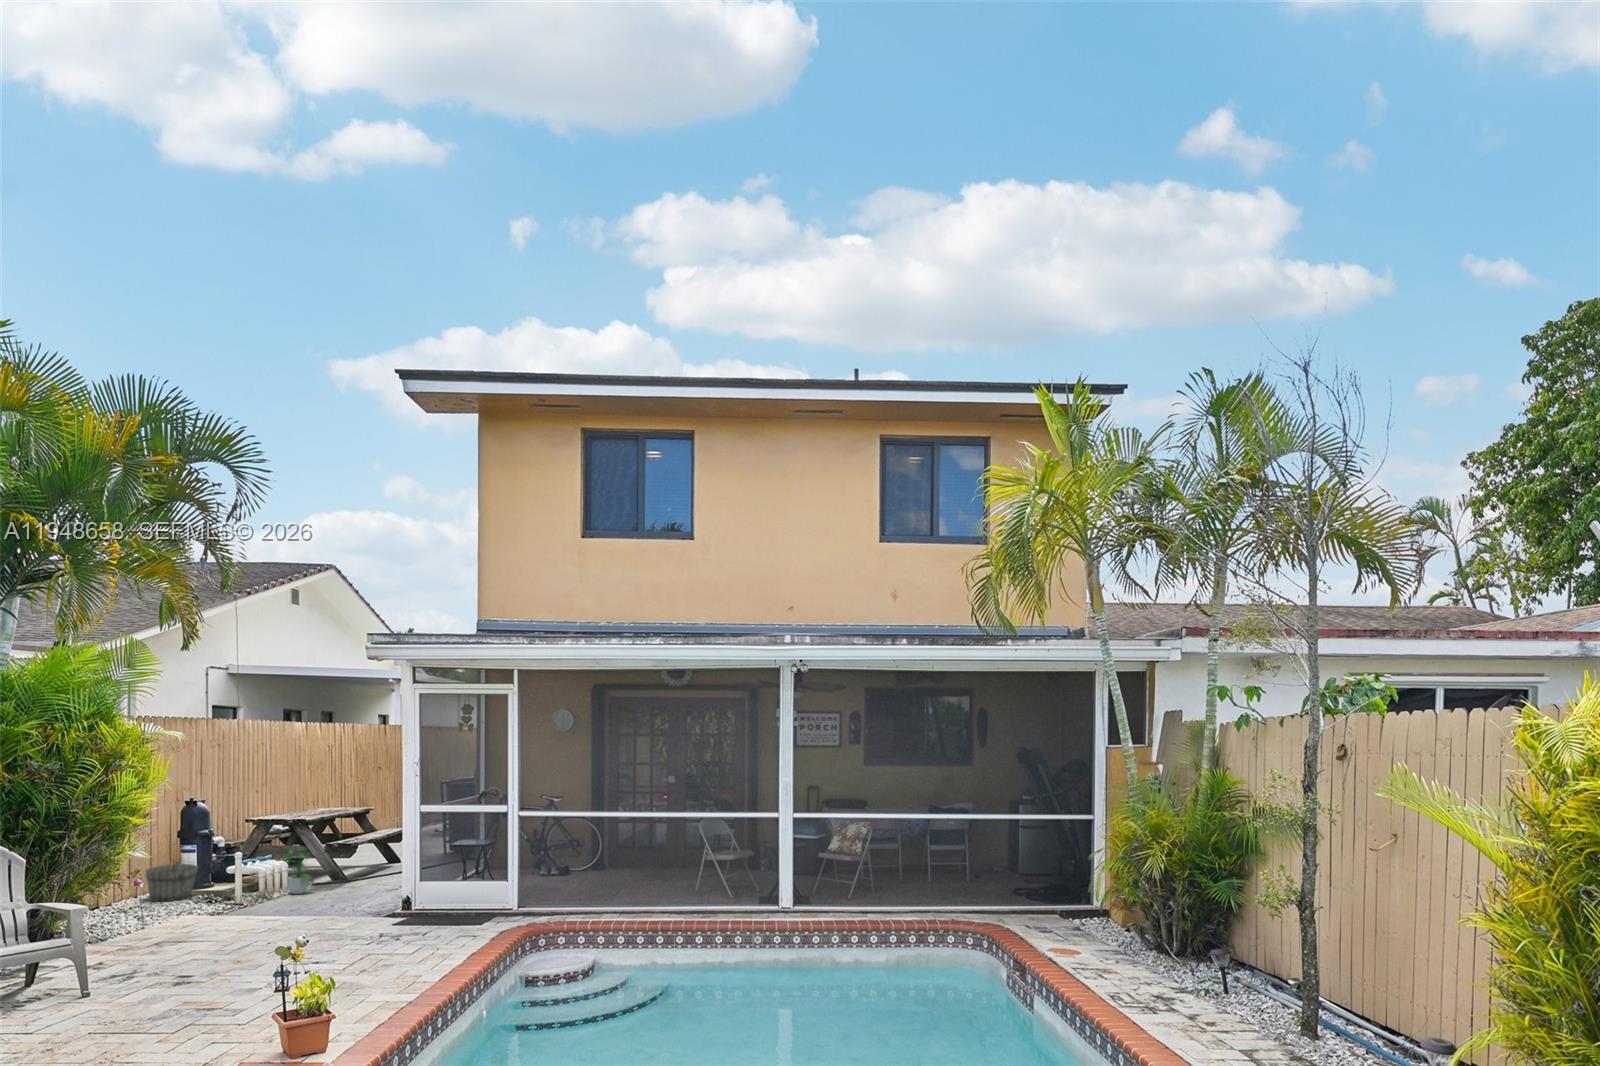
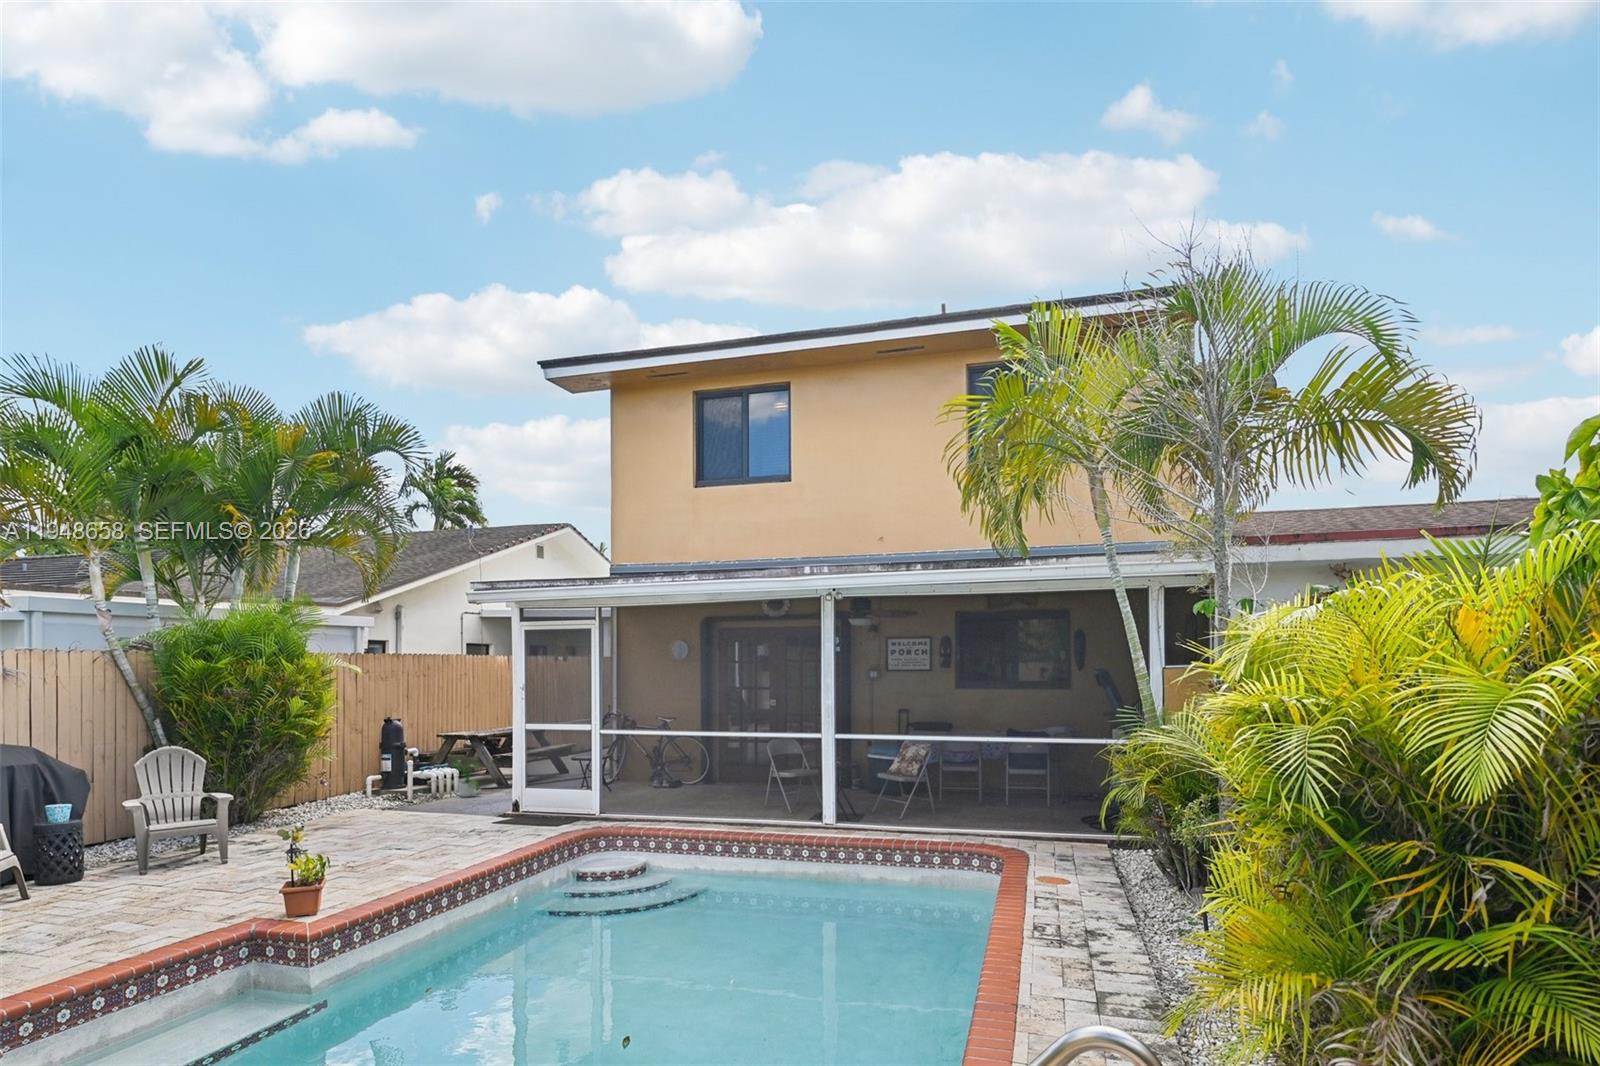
wooden bucket: present [146,858,198,901] -> none [349,762,391,799]

